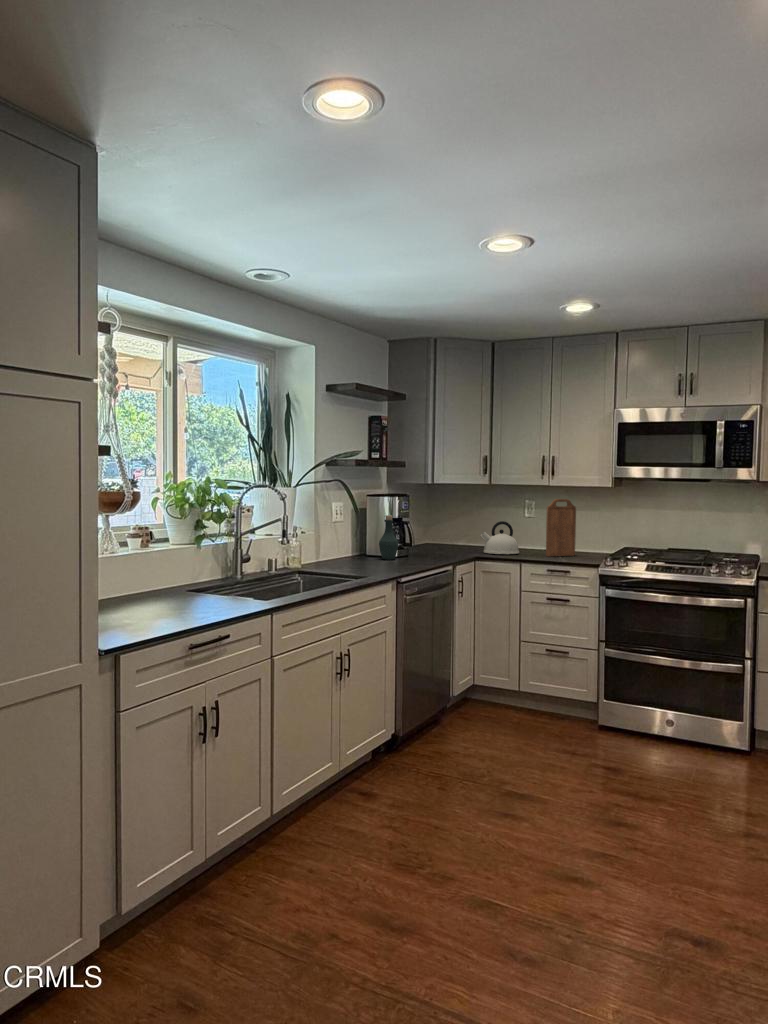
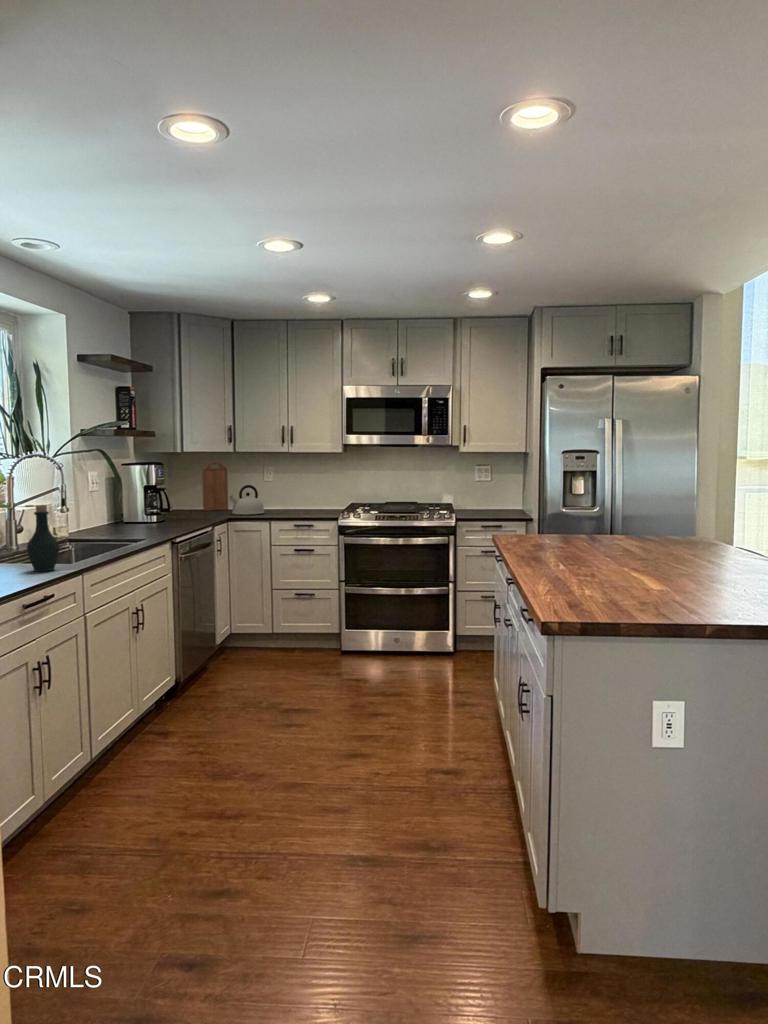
cutting board: present [546,499,576,556] -> present [202,462,228,511]
bottle: present [379,515,398,560] -> present [27,505,59,571]

